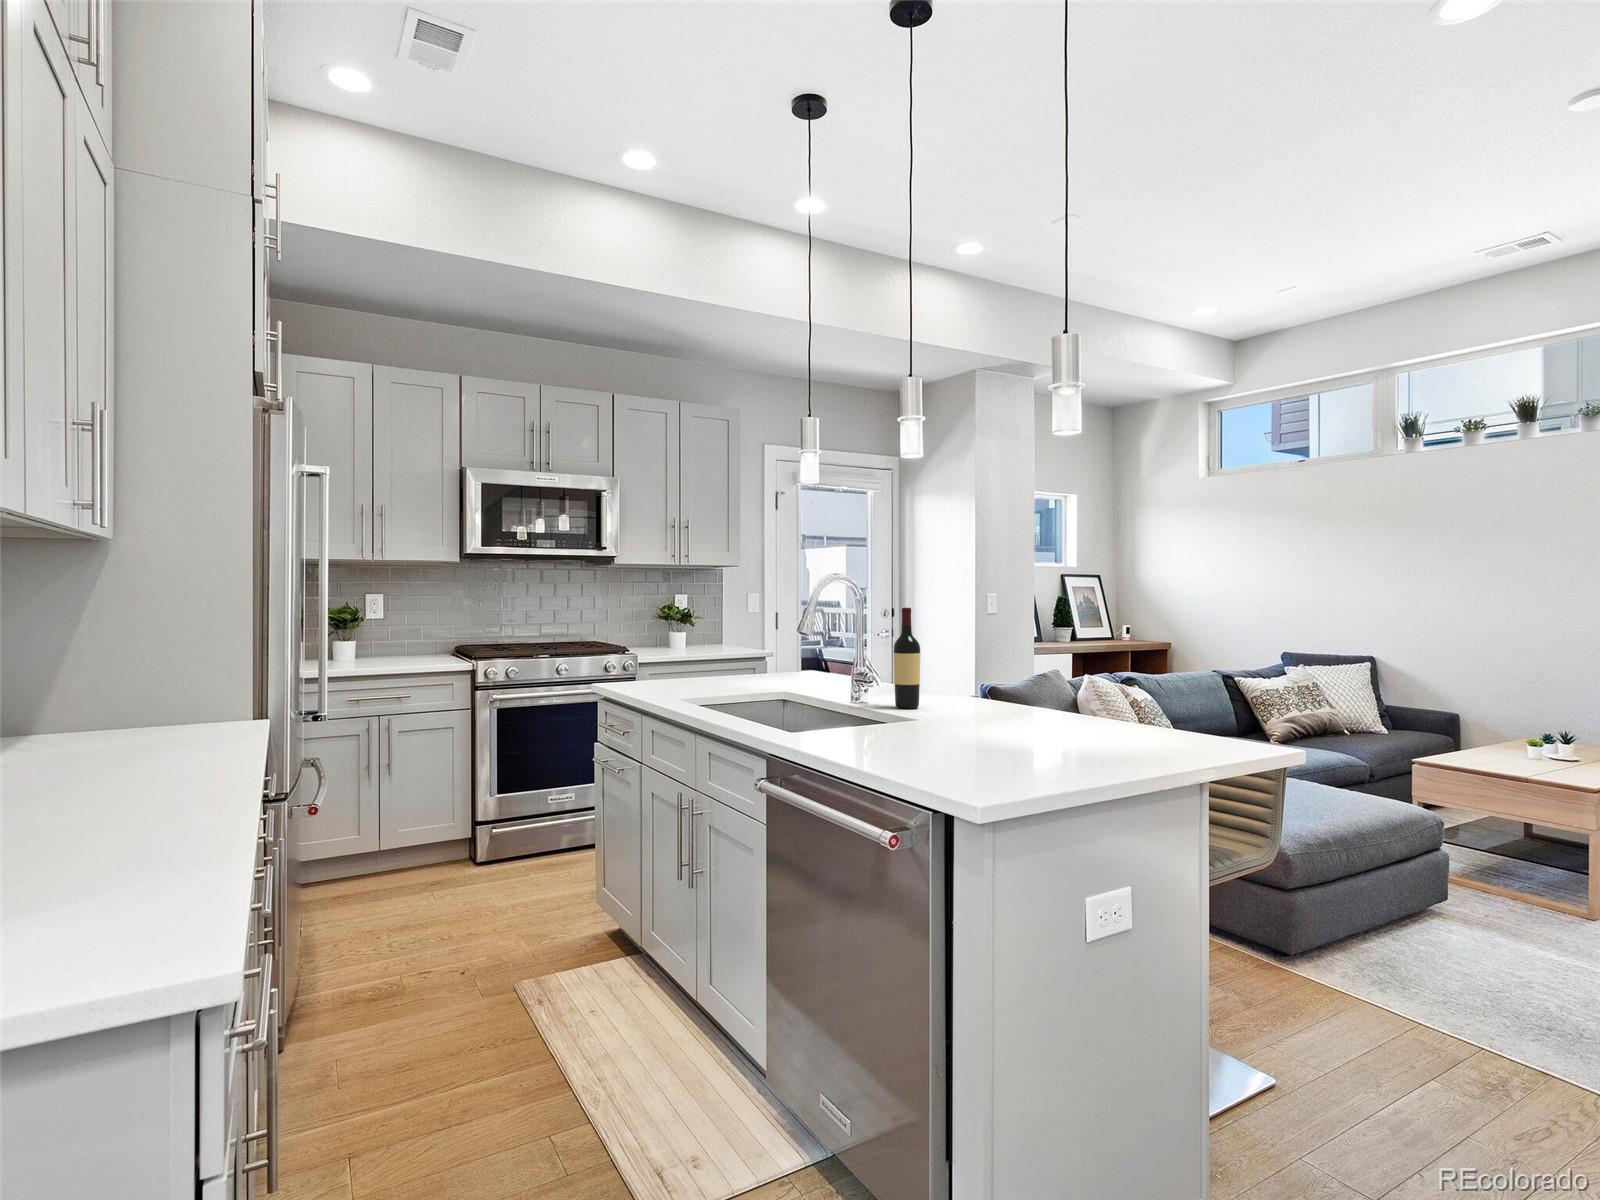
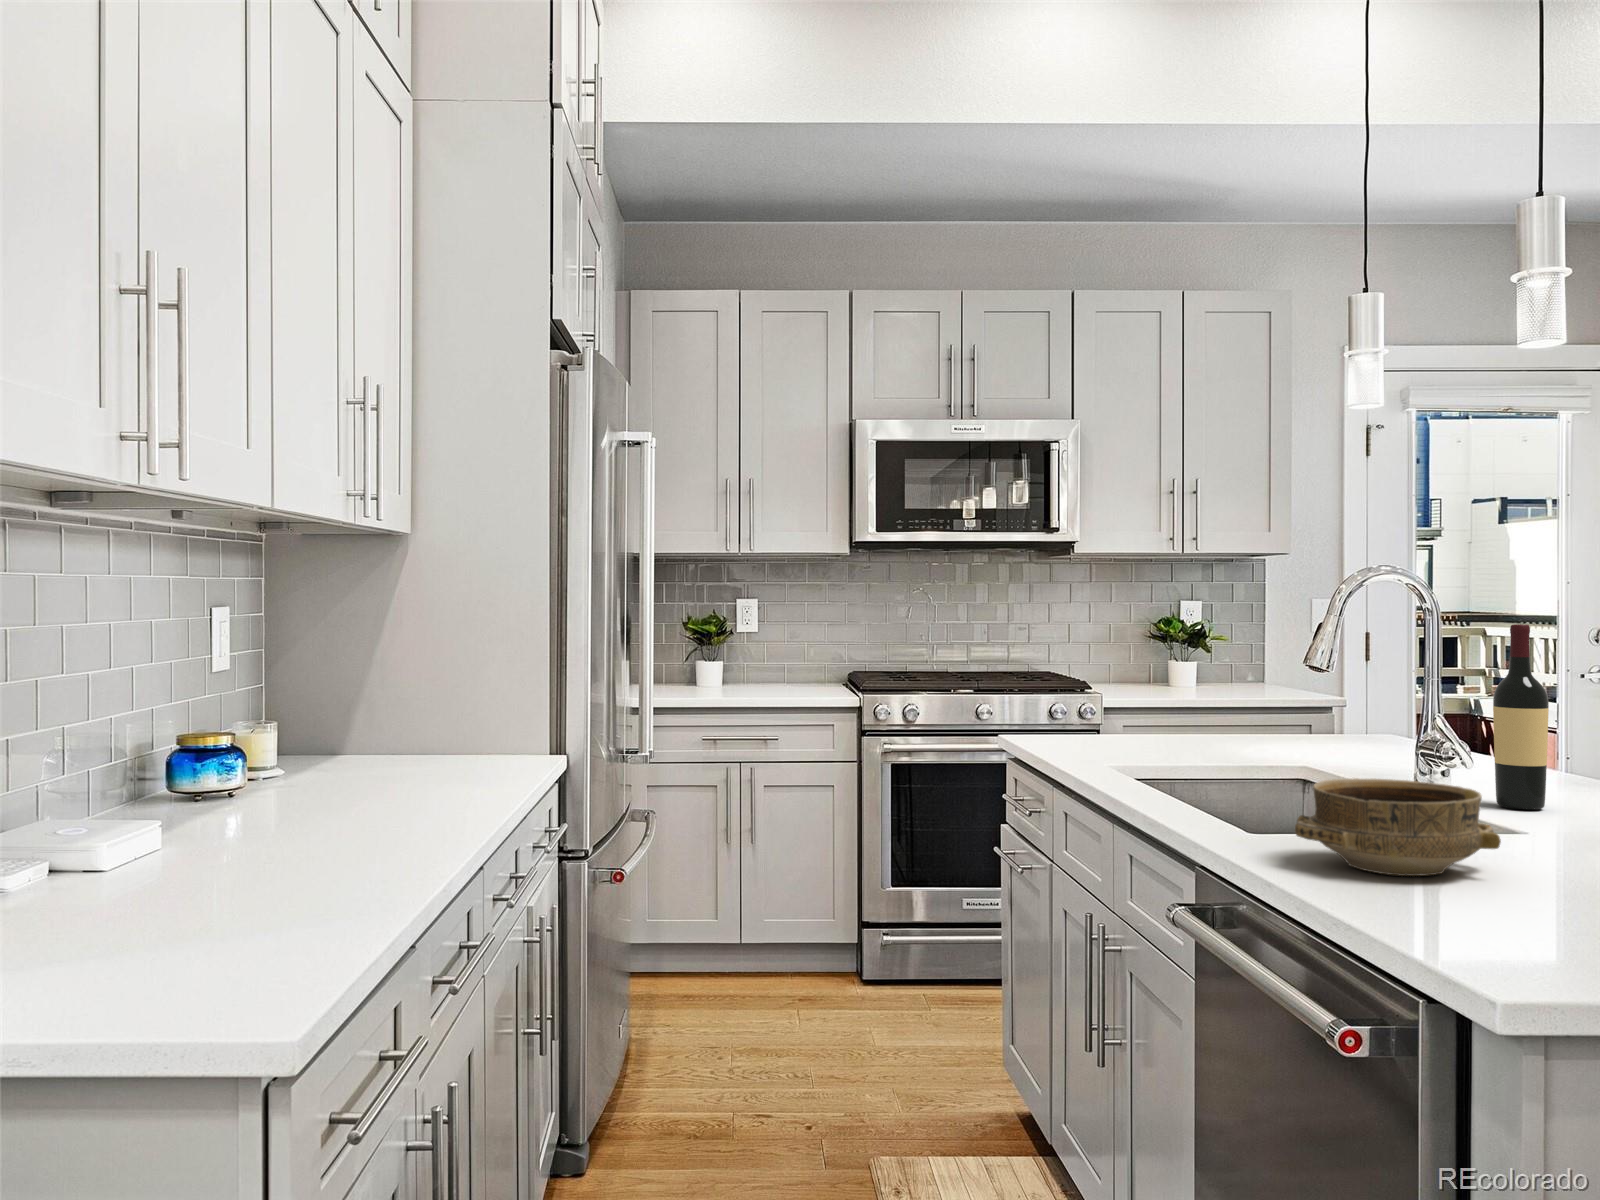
ceramic bowl: none [821,696,925,748] -> present [1295,778,1501,876]

